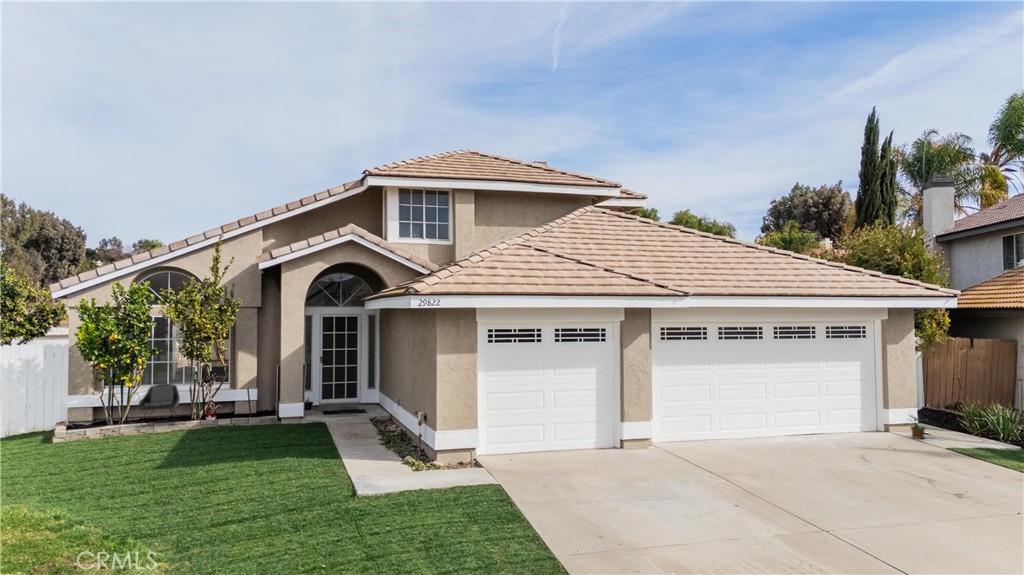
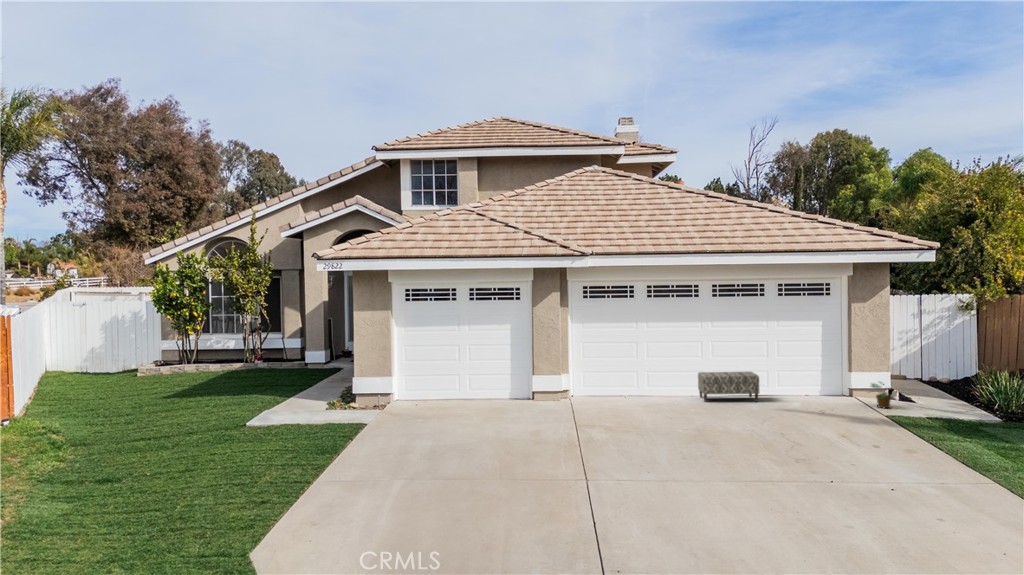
lounge chair: present [139,384,180,424] -> none [205,333,240,367]
bench: none [764,410,825,442] -> present [698,372,759,402]

